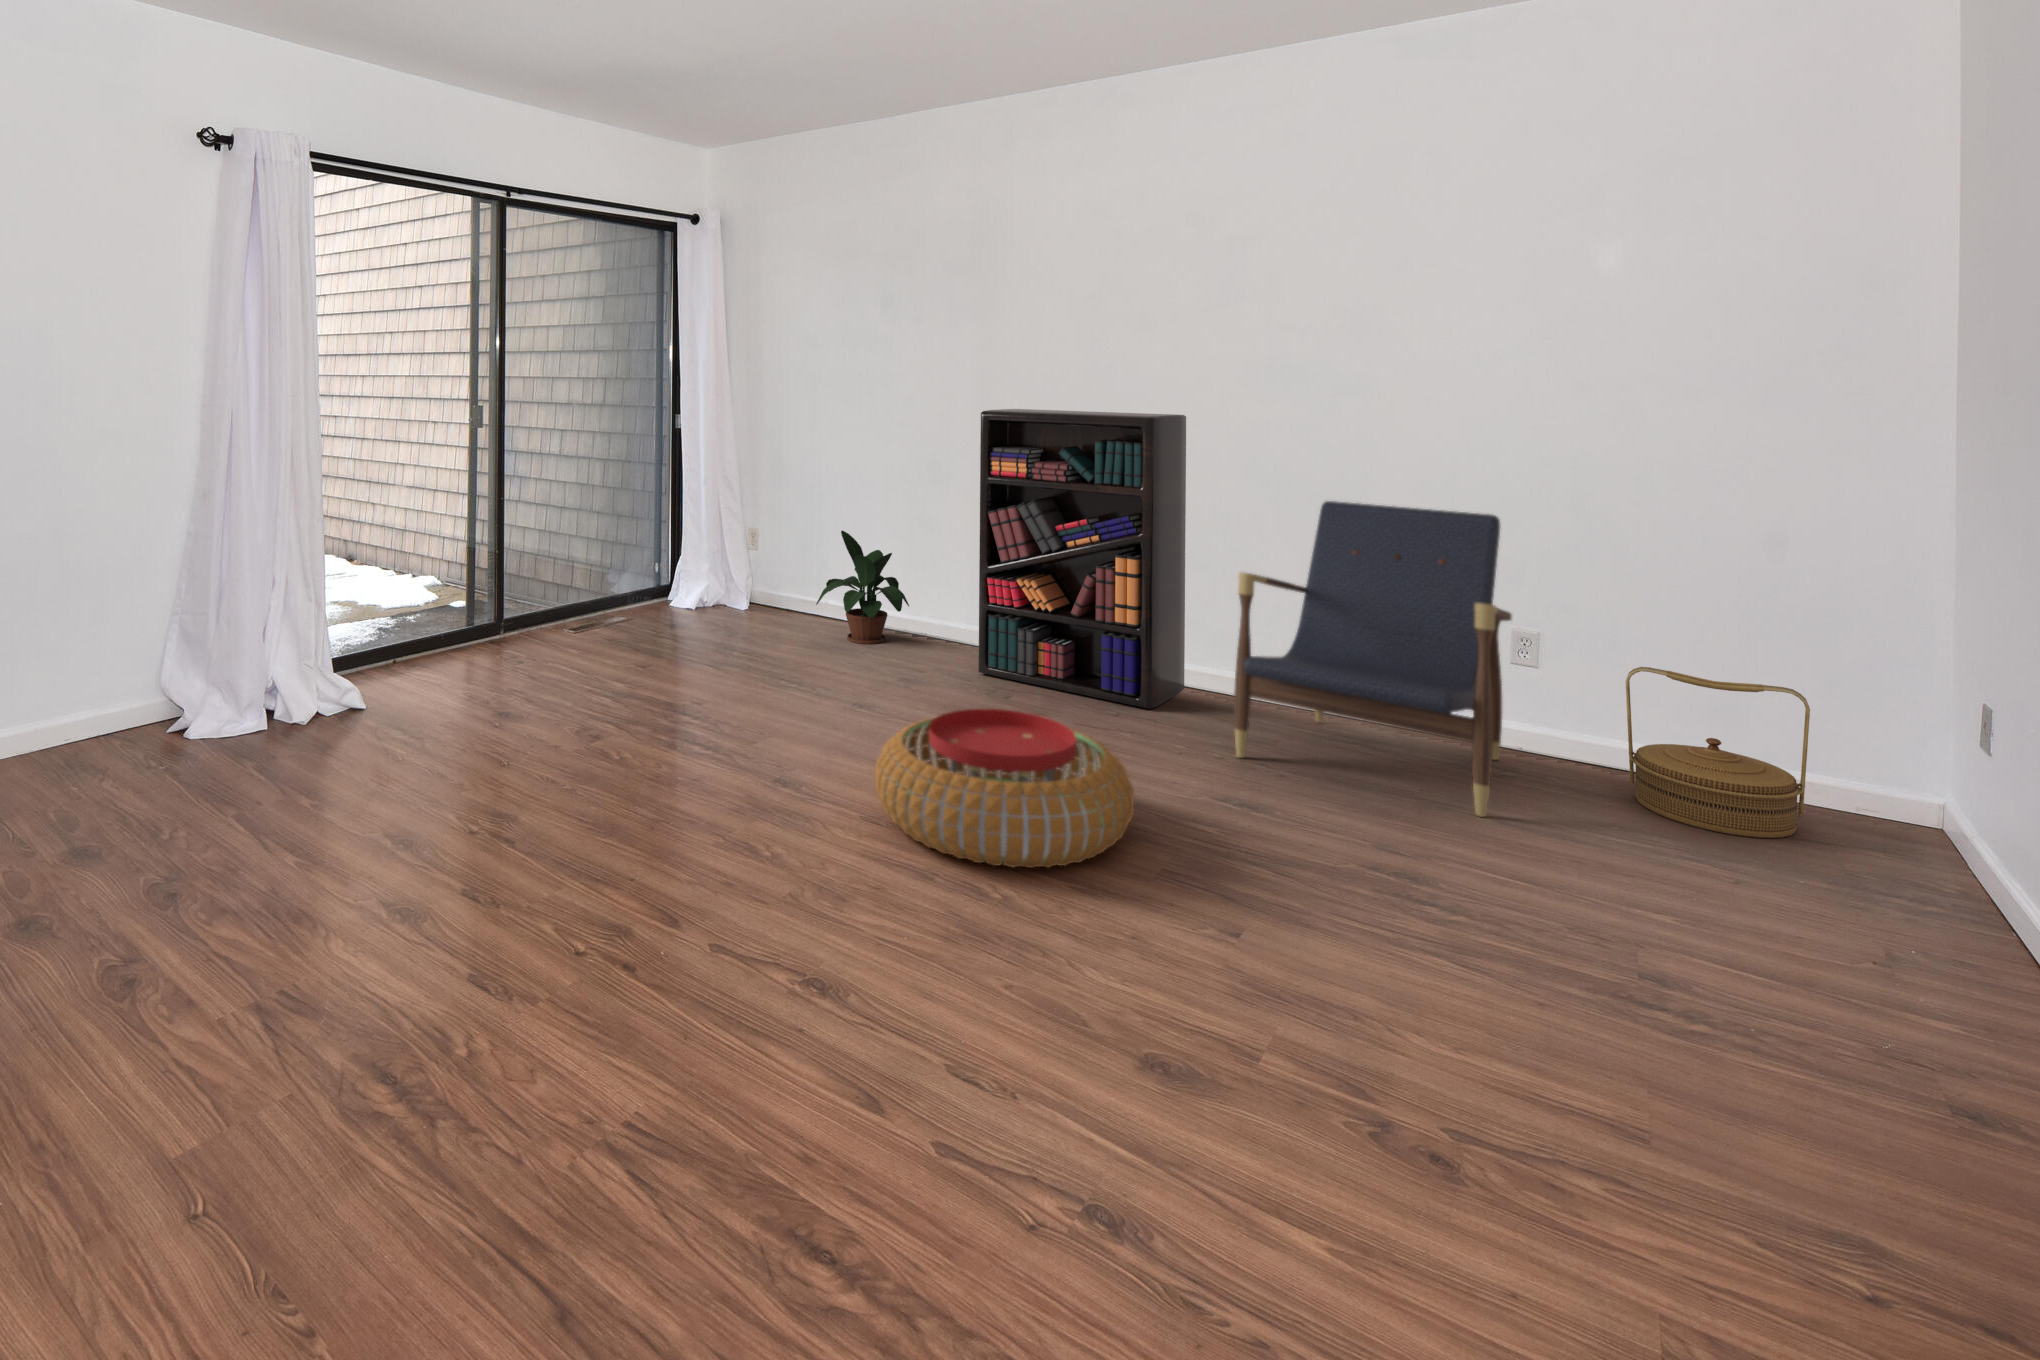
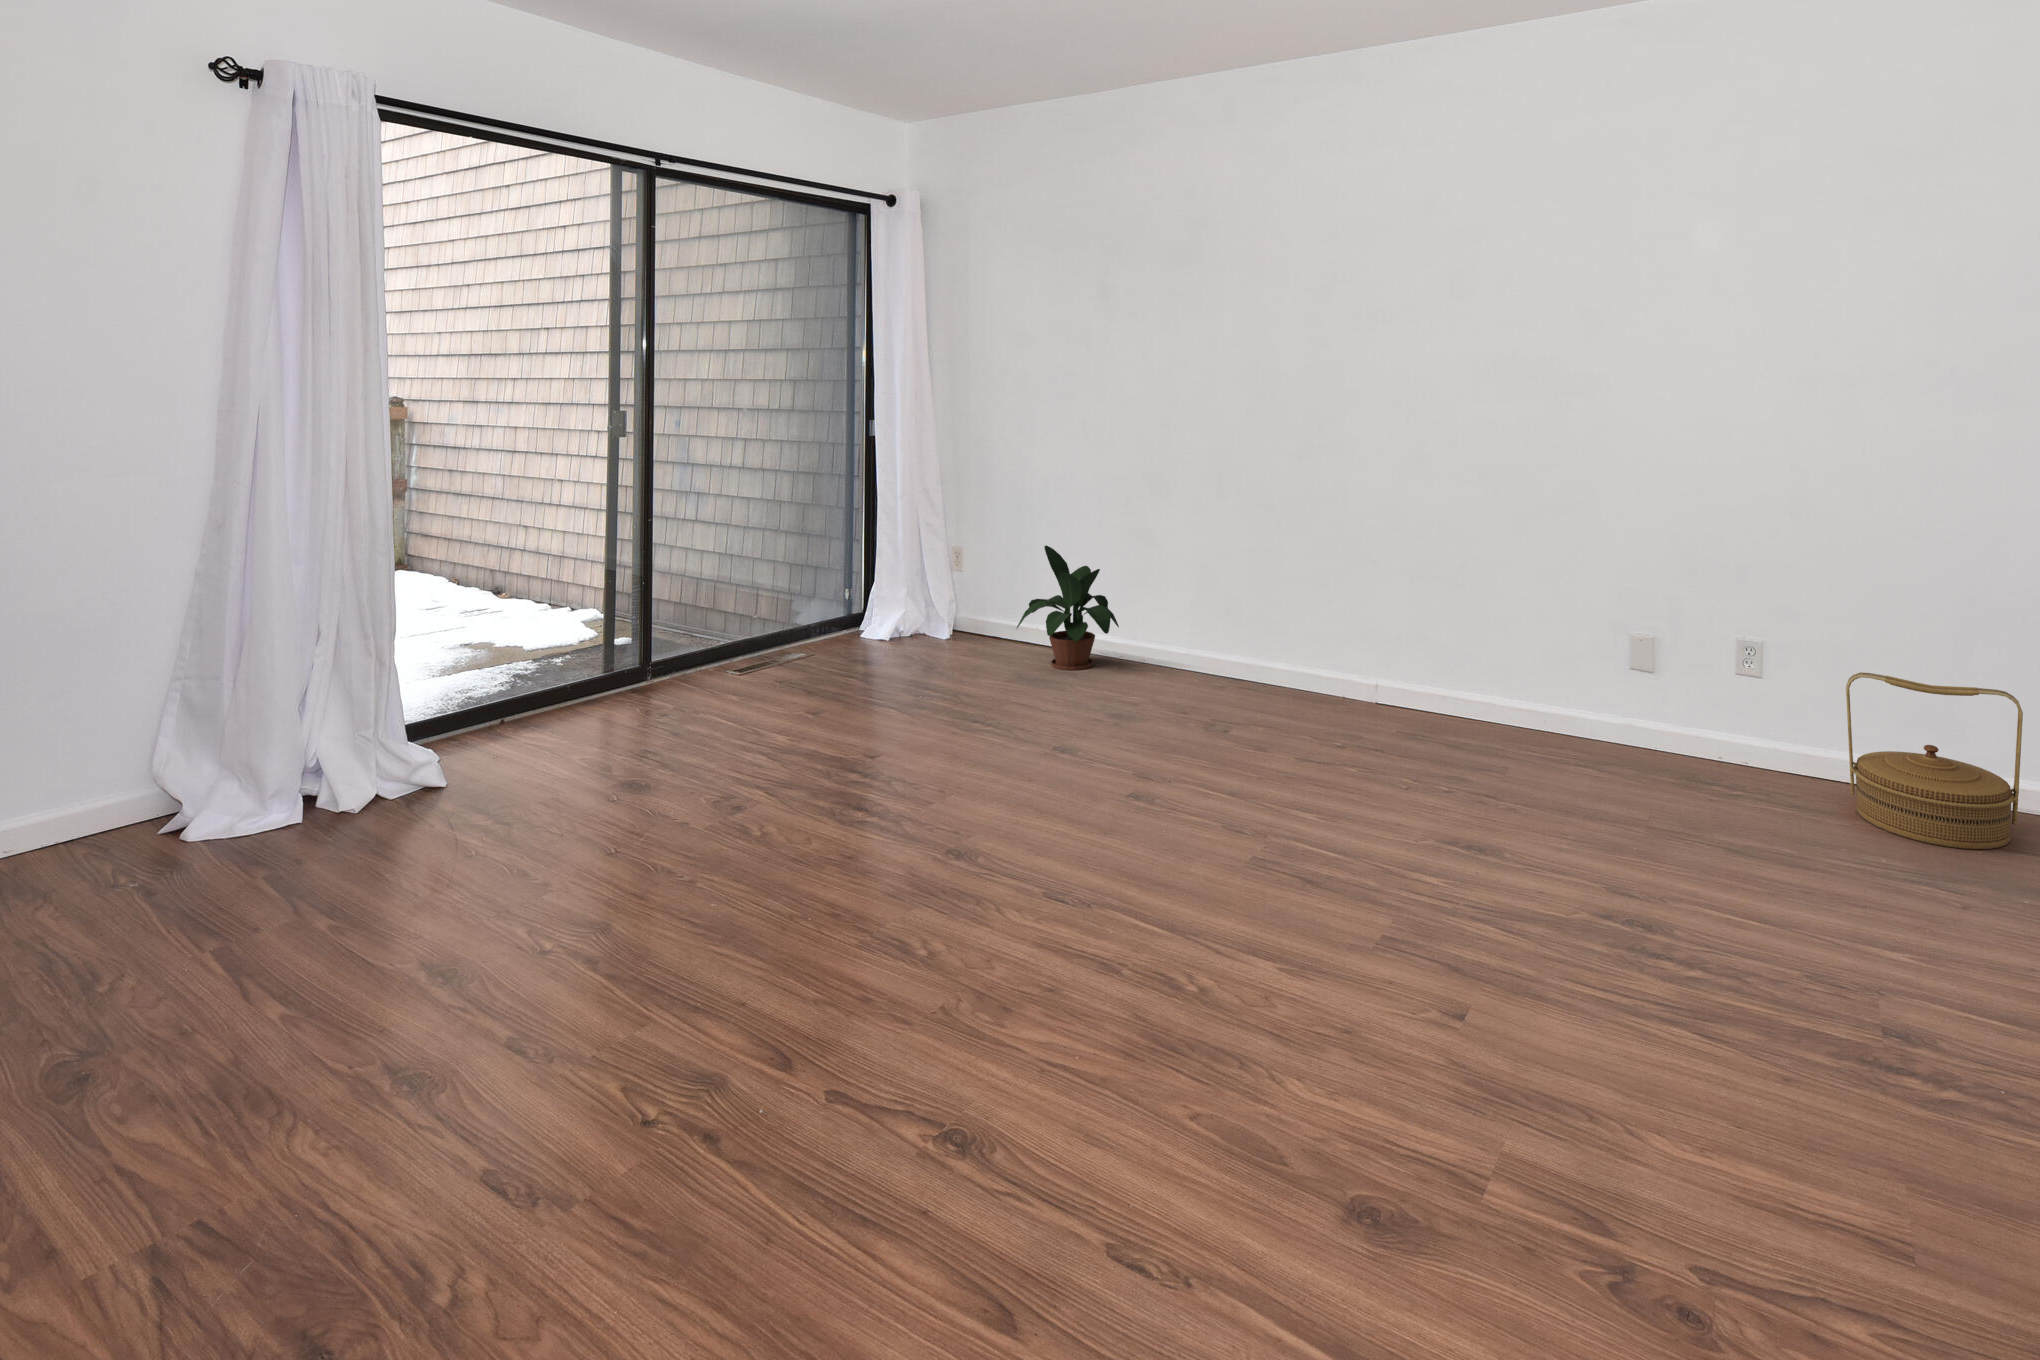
bookshelf: present [979,409,1186,709] -> none [1190,410,1407,733]
lounge chair: present [1234,501,1512,817] -> none [1457,504,1735,843]
pouf: present [875,709,1134,868] -> none [1056,751,1349,946]

